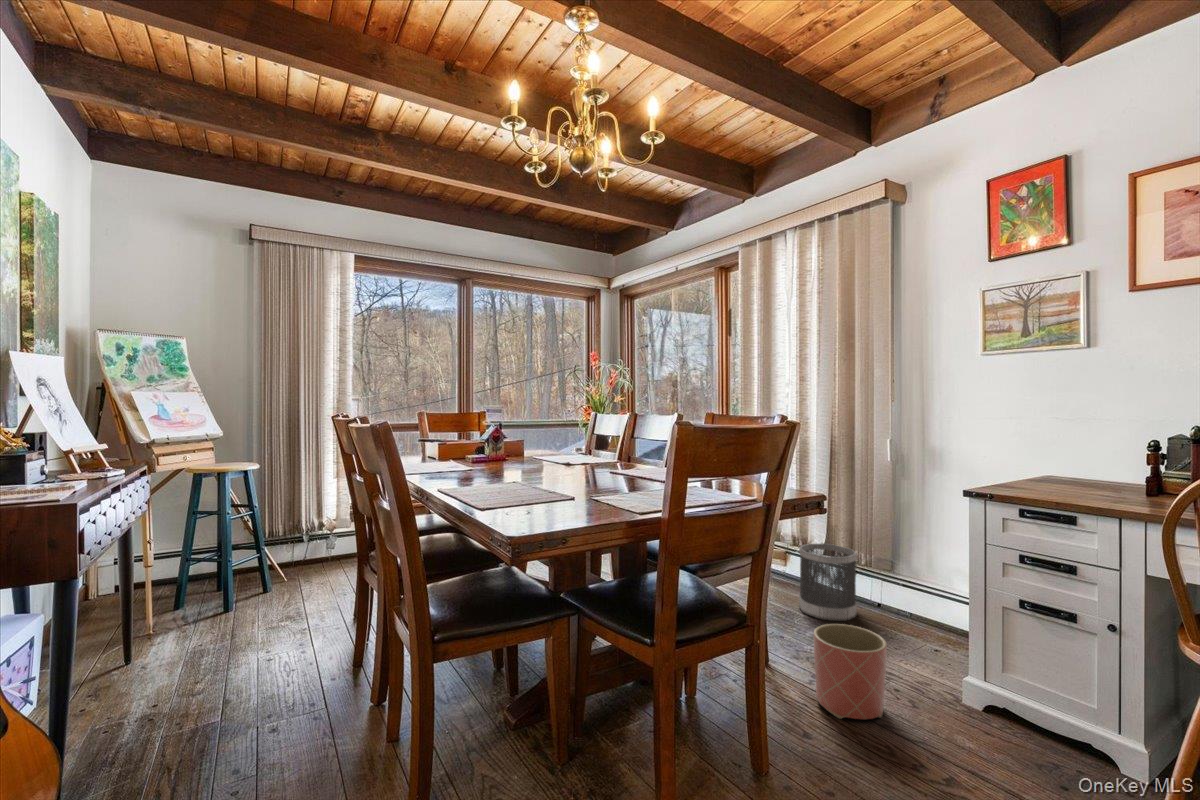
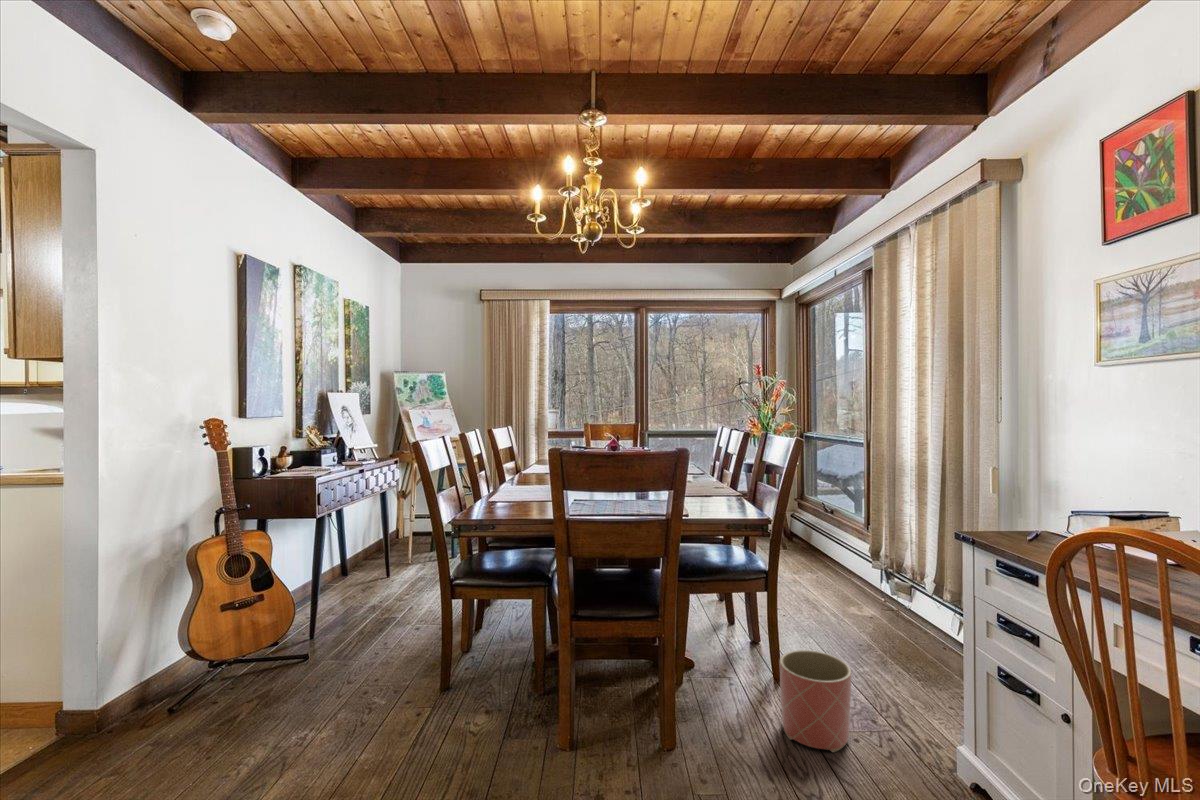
wastebasket: present [799,544,857,621] -> none [887,578,956,669]

